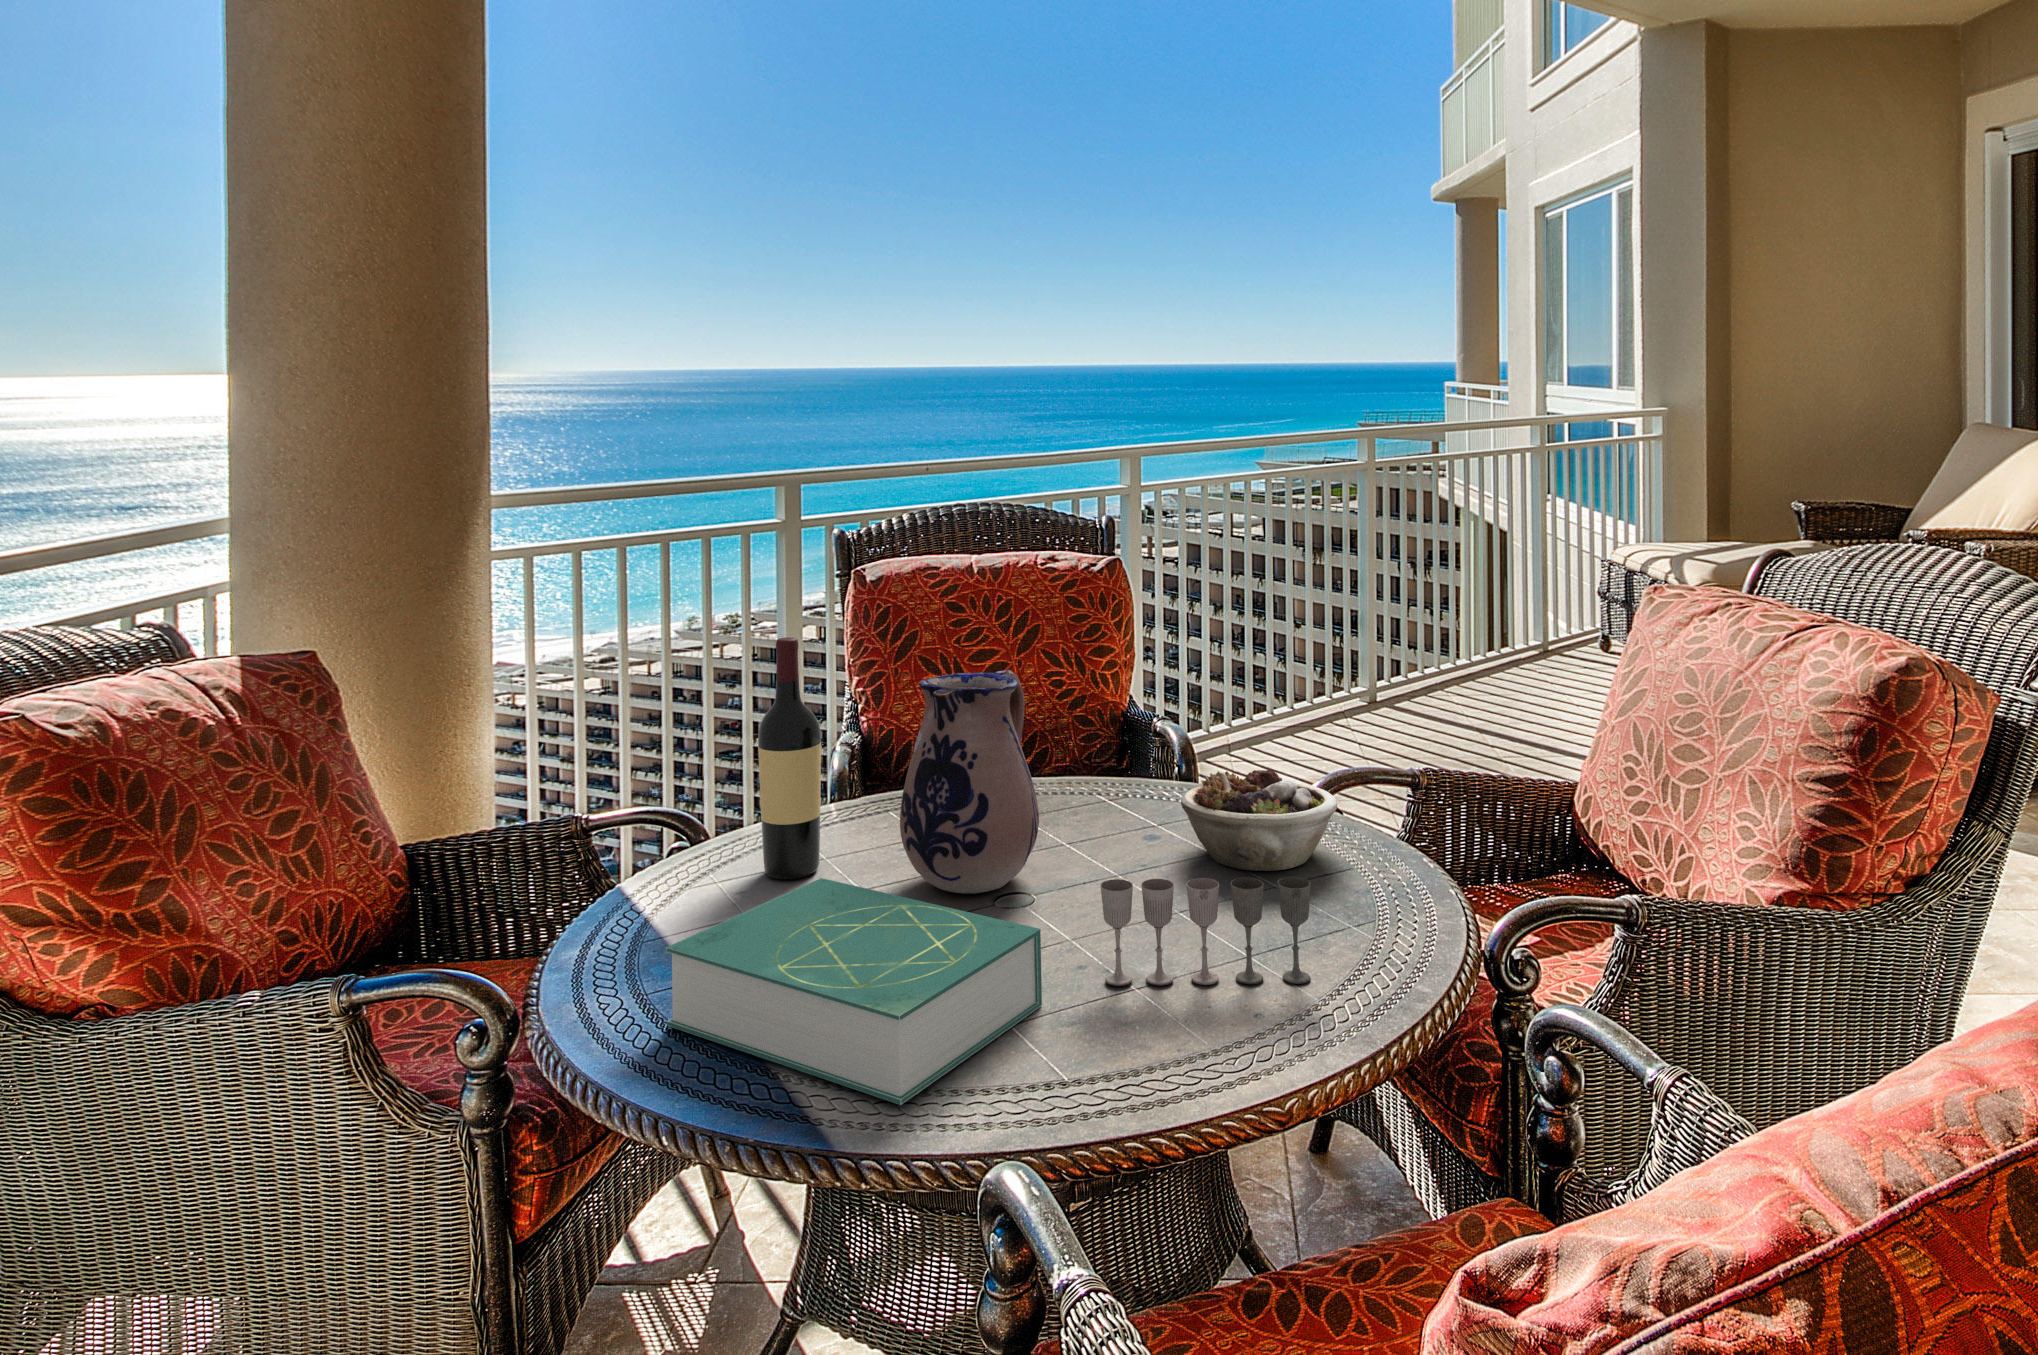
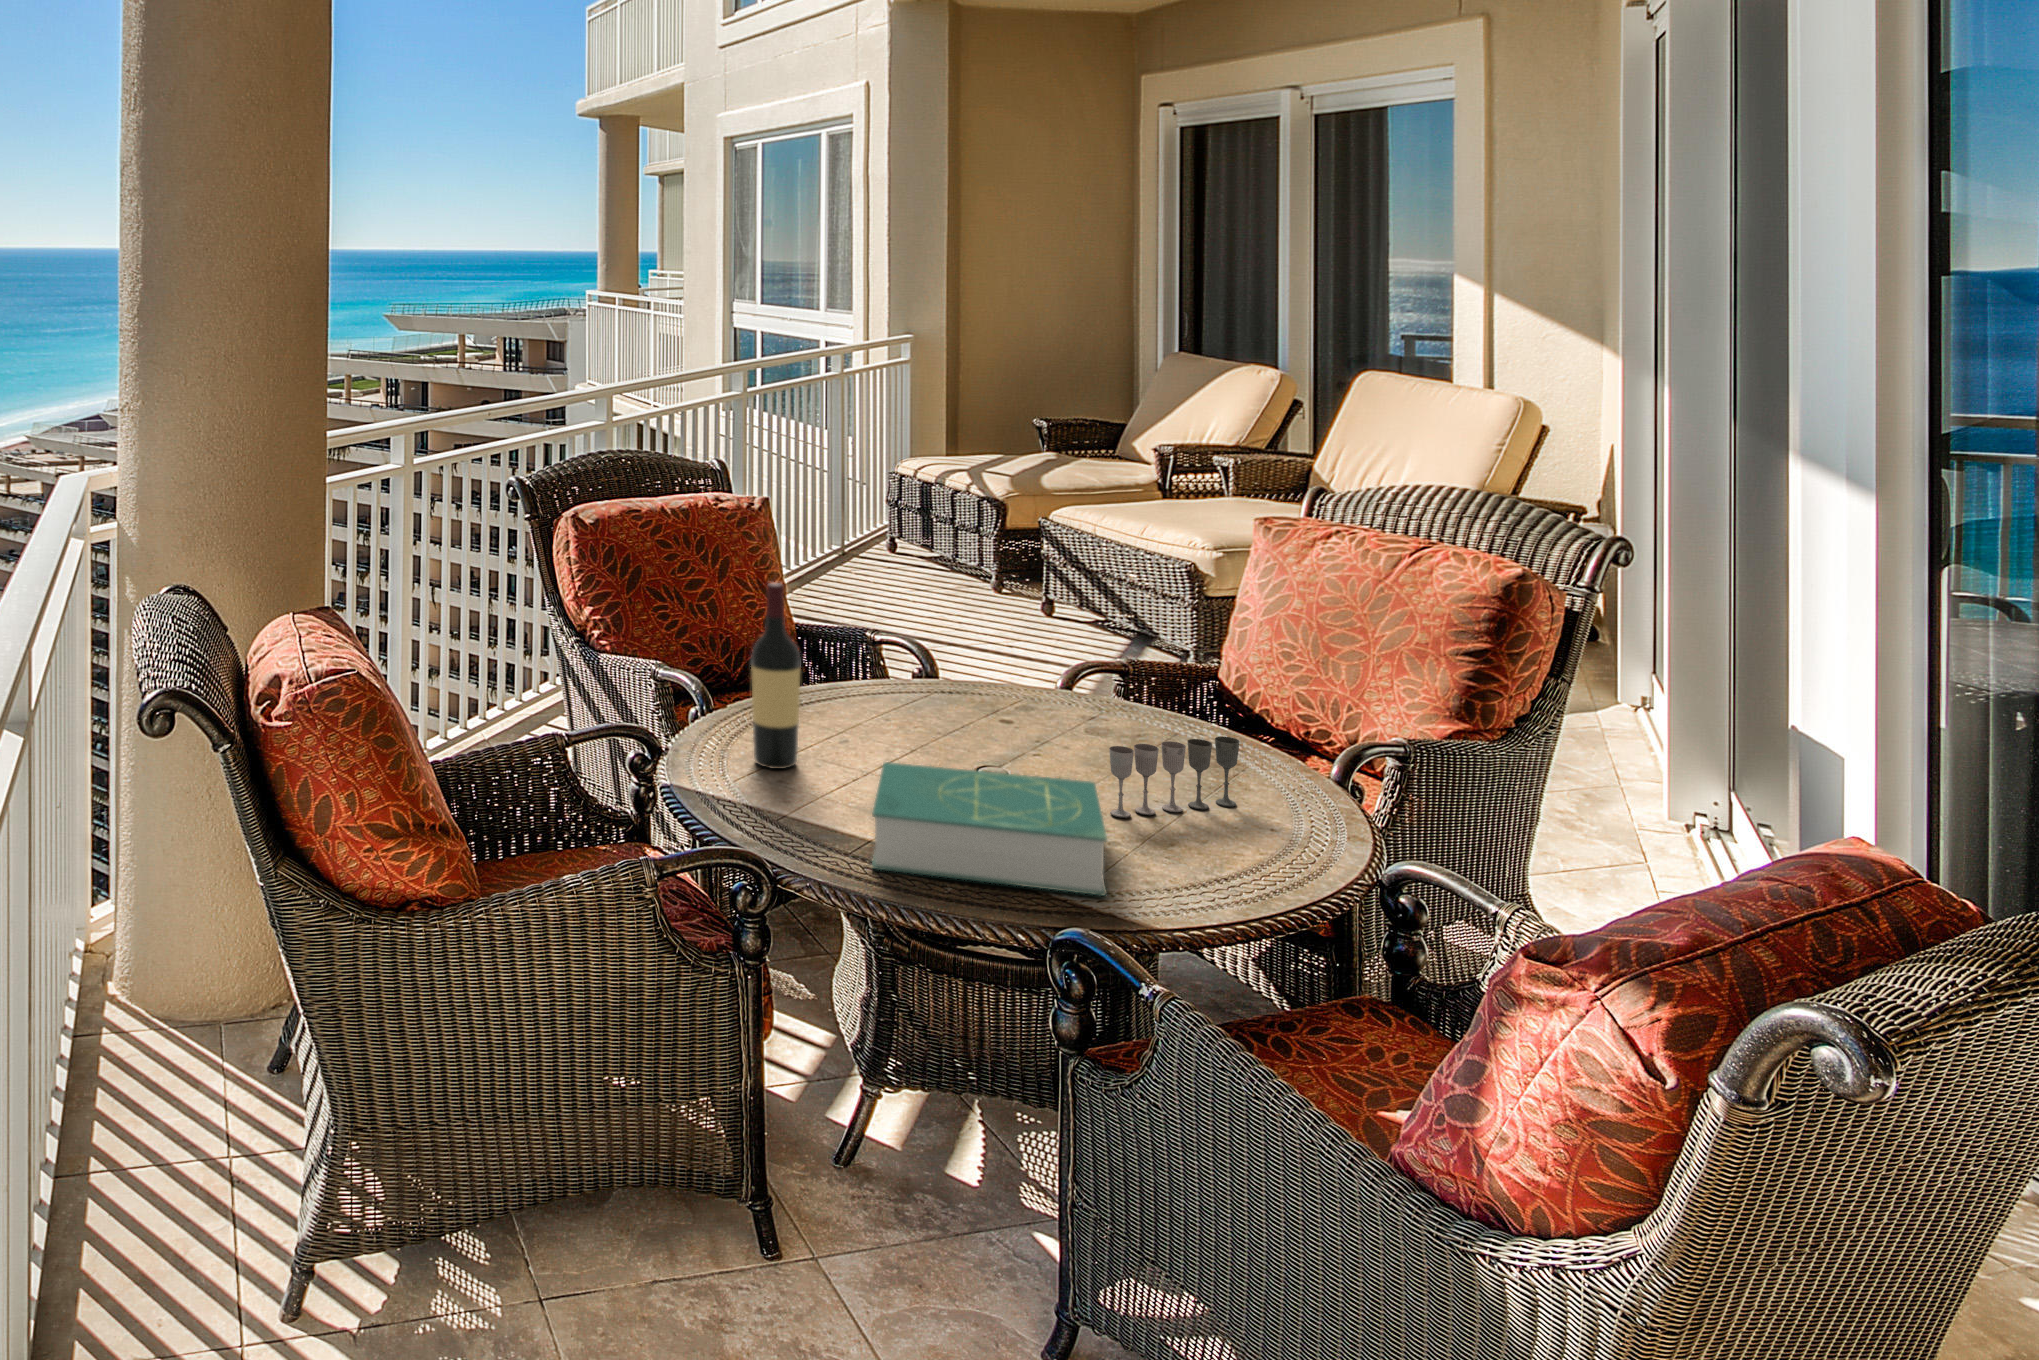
ceramic pitcher: present [900,670,1039,894] -> none [867,601,976,768]
succulent planter: present [1181,769,1337,871] -> none [1029,666,1151,739]

